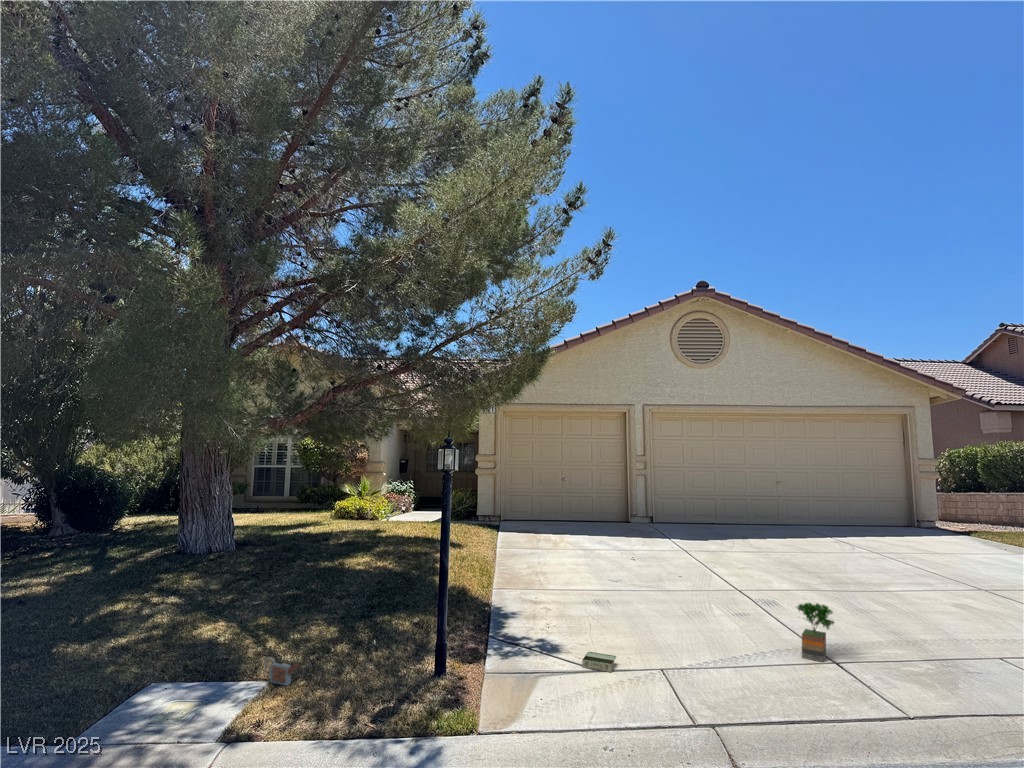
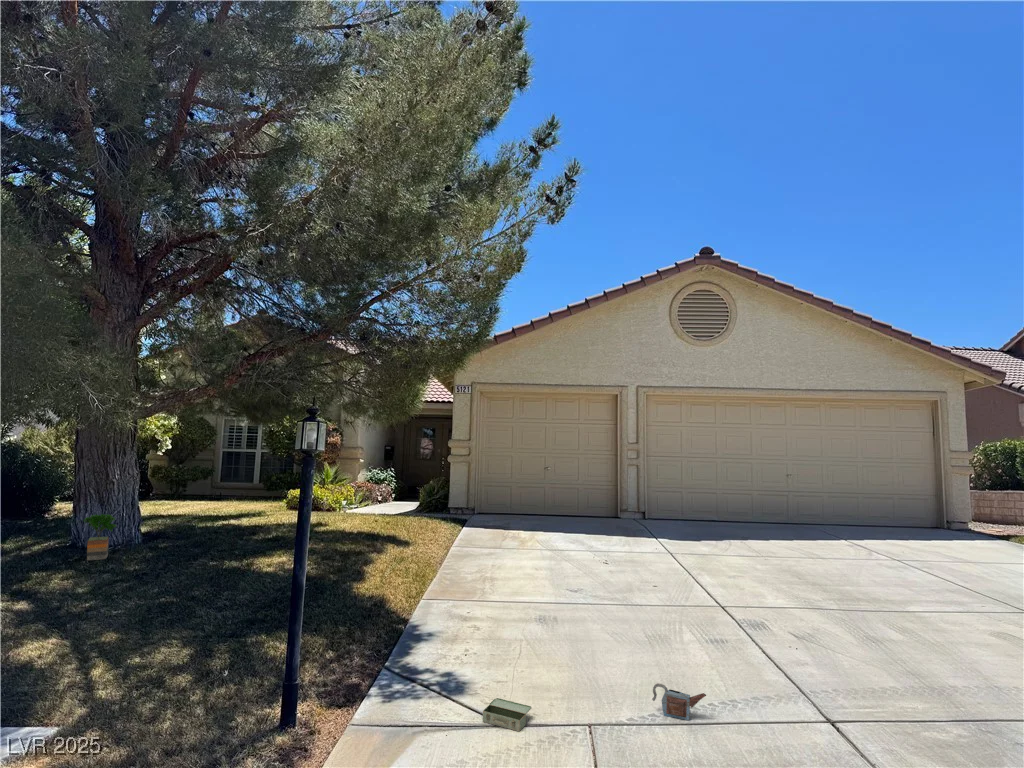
potted tree: present [798,603,834,662] -> present [84,514,116,560]
watering can: present [264,657,300,686] -> present [652,683,706,720]

